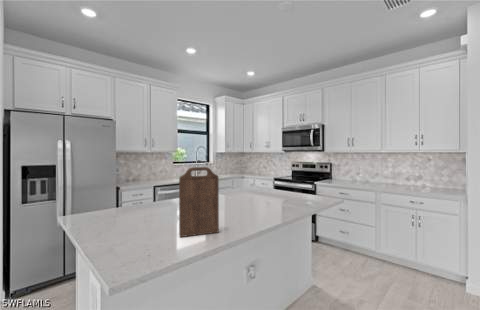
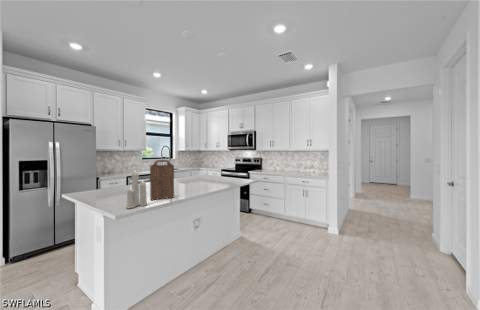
candle: none [136,177,173,257] -> present [126,172,147,208]

